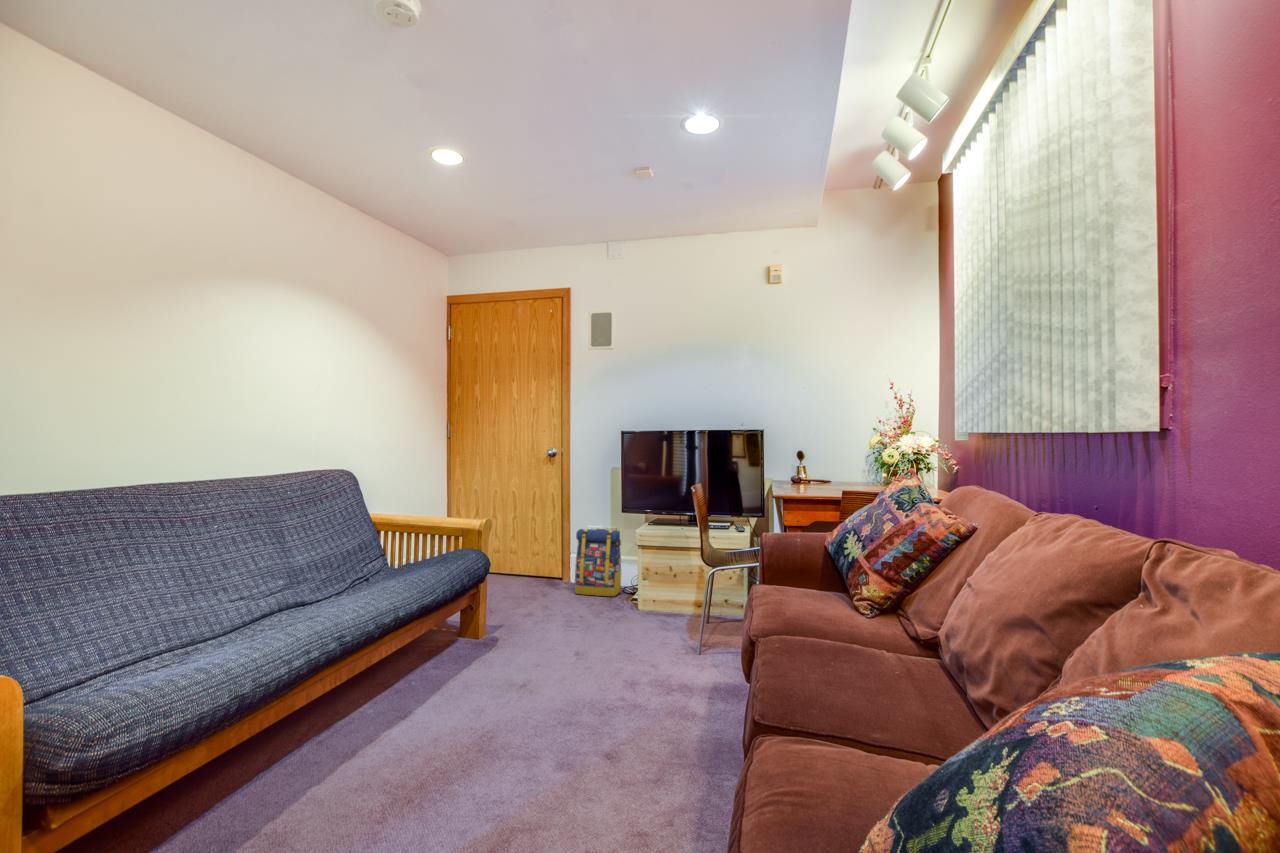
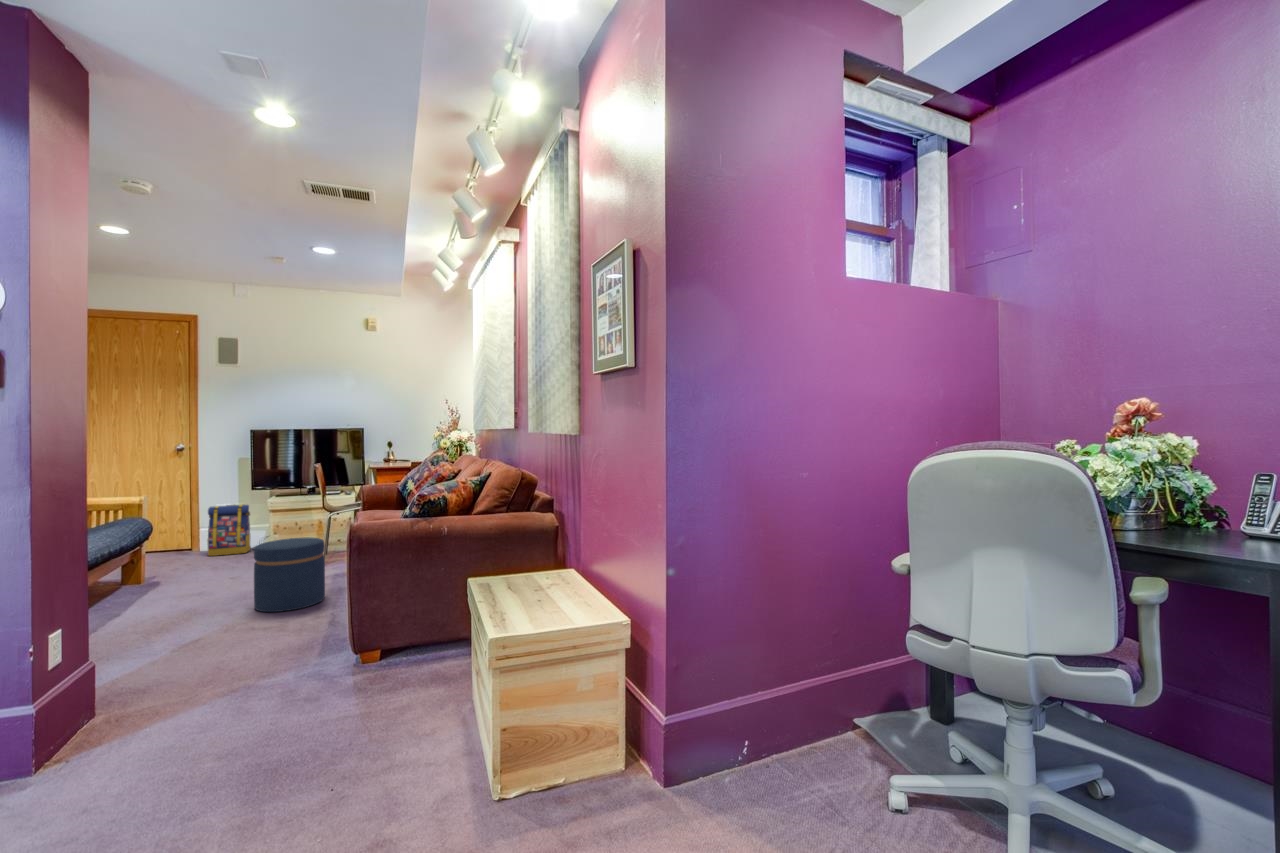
ottoman: none [575,625,690,789] -> present [254,537,325,612]

